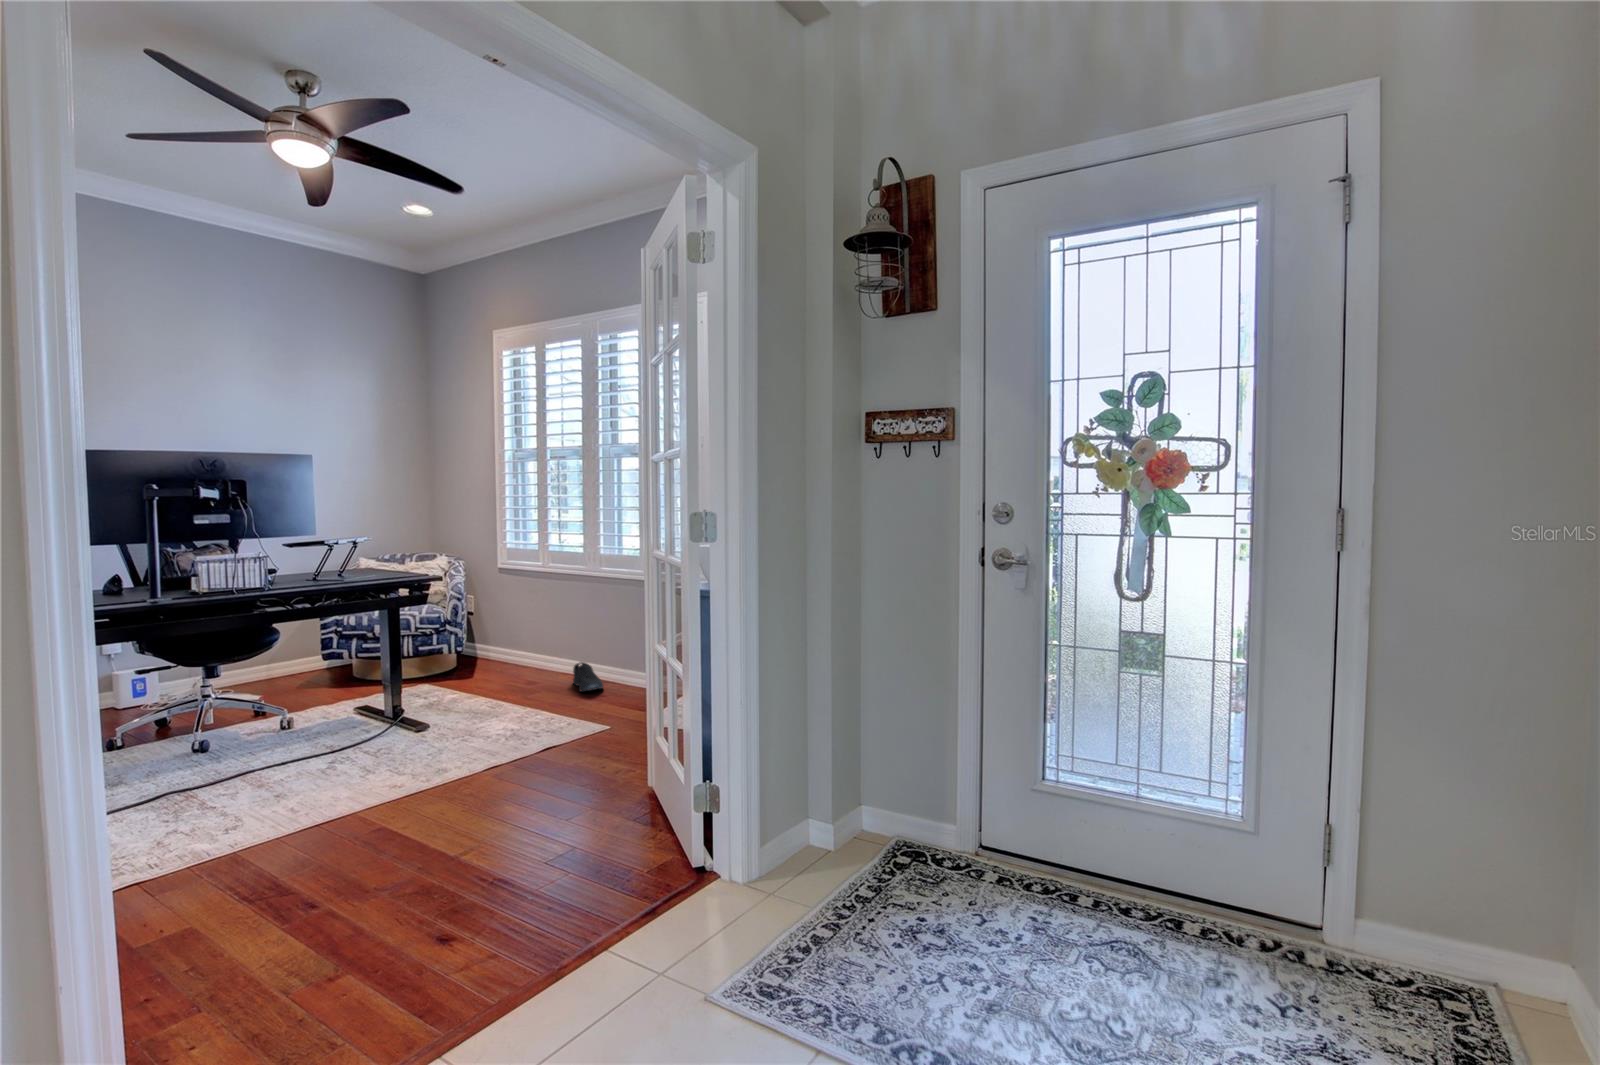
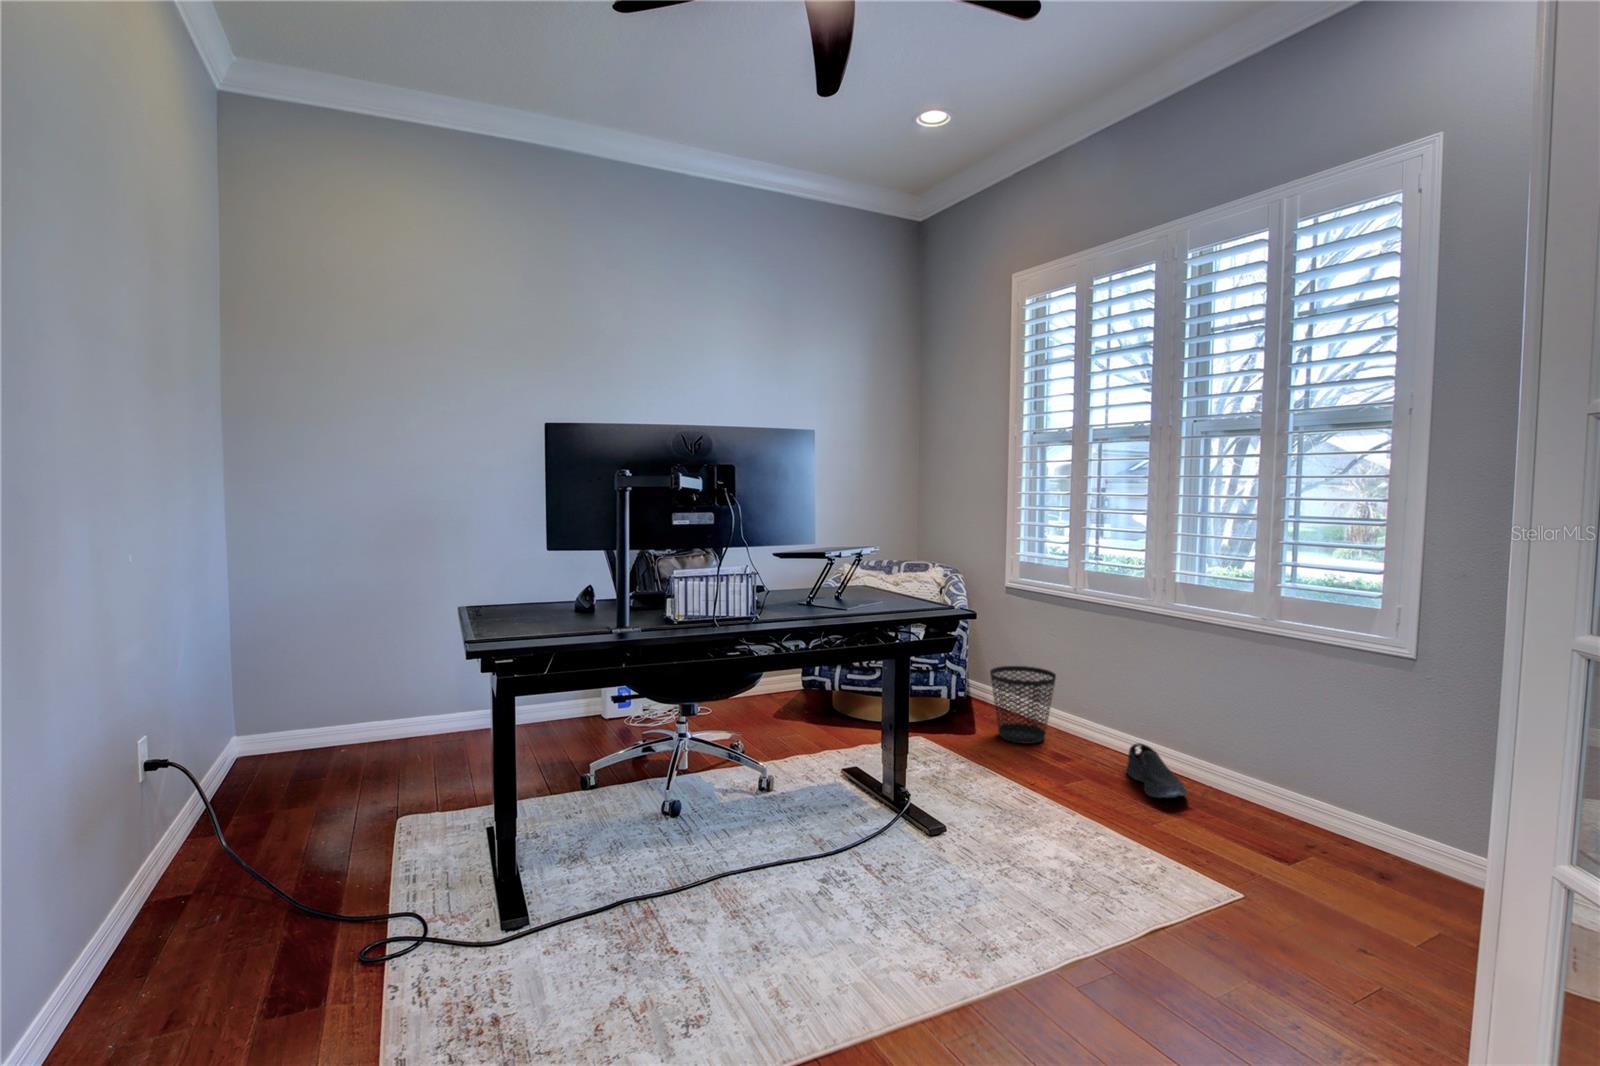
wastebasket: none [483,623,532,677] -> present [990,666,1056,744]

